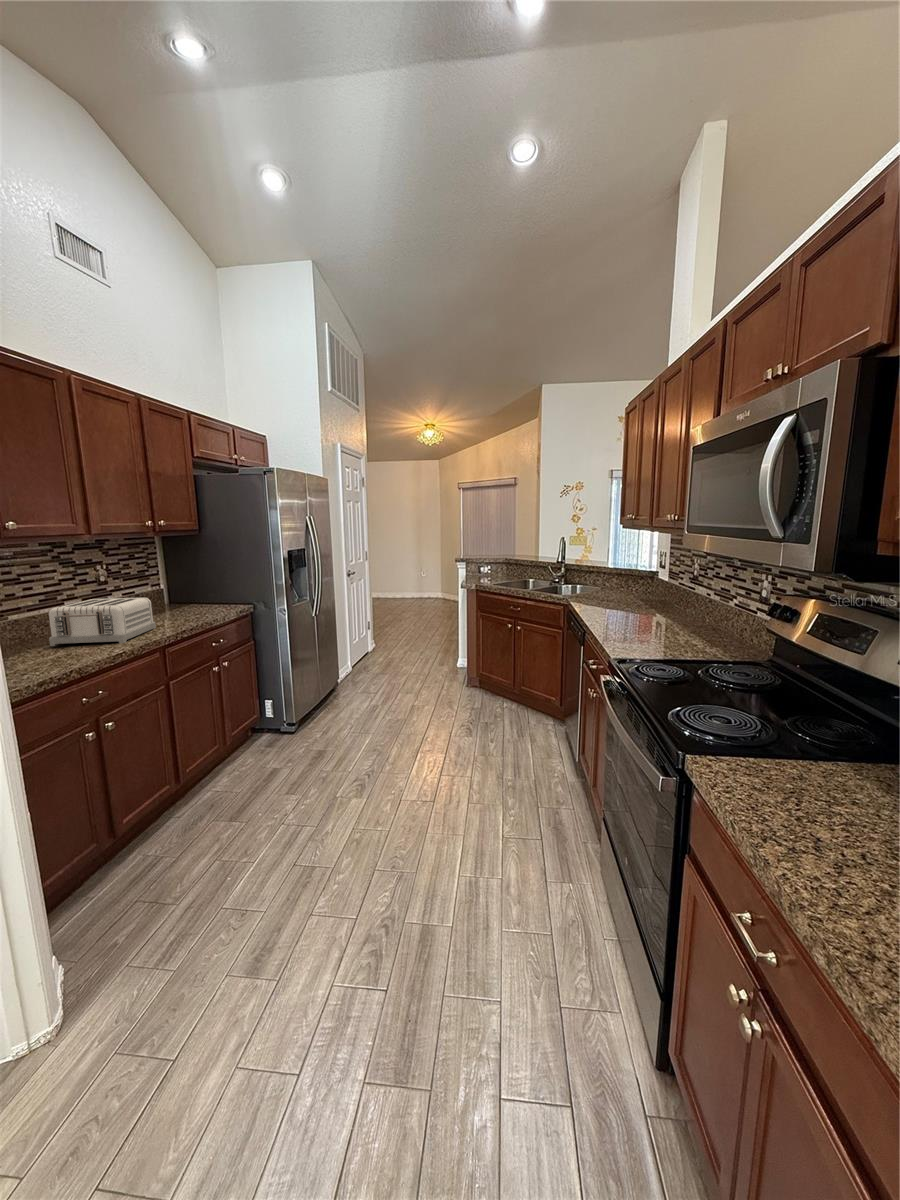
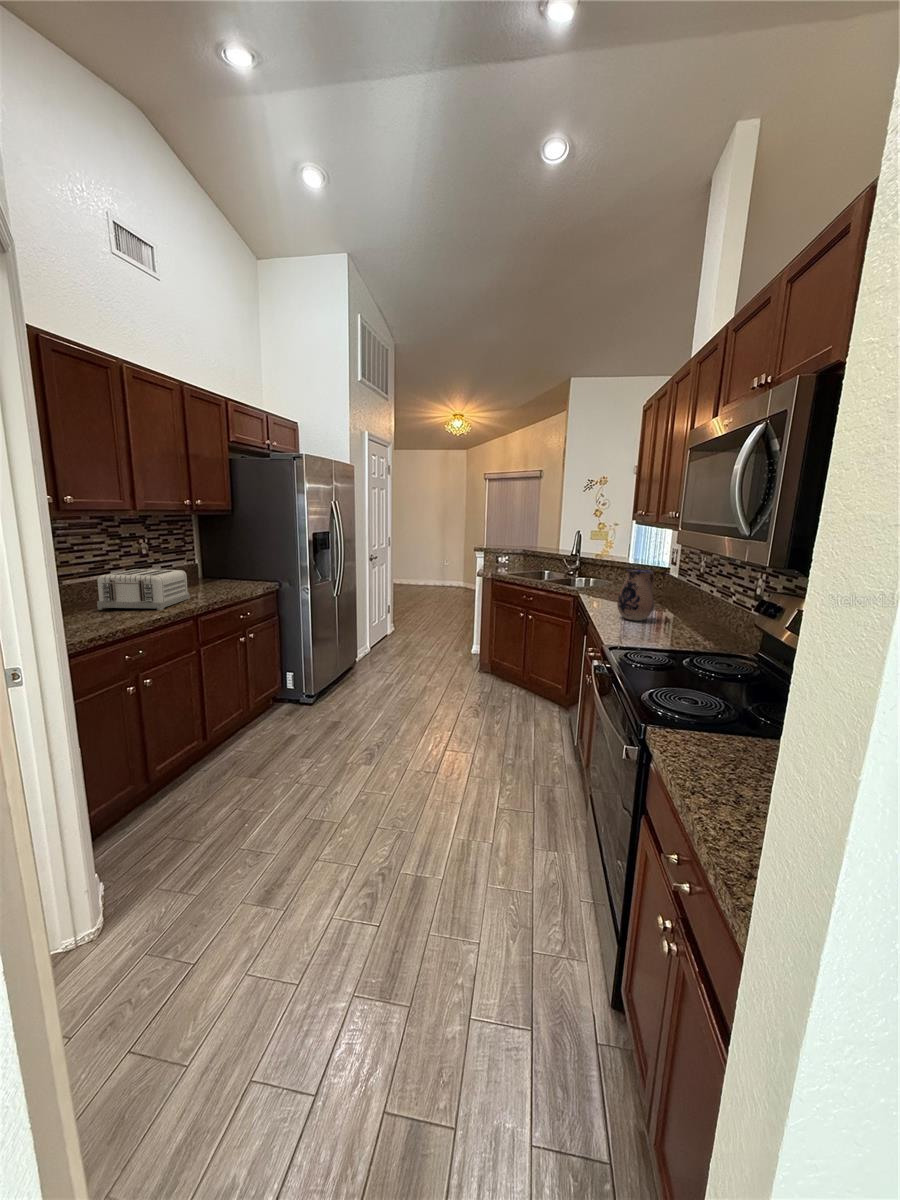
ceramic pitcher: none [613,575,651,628] -> present [617,570,655,621]

